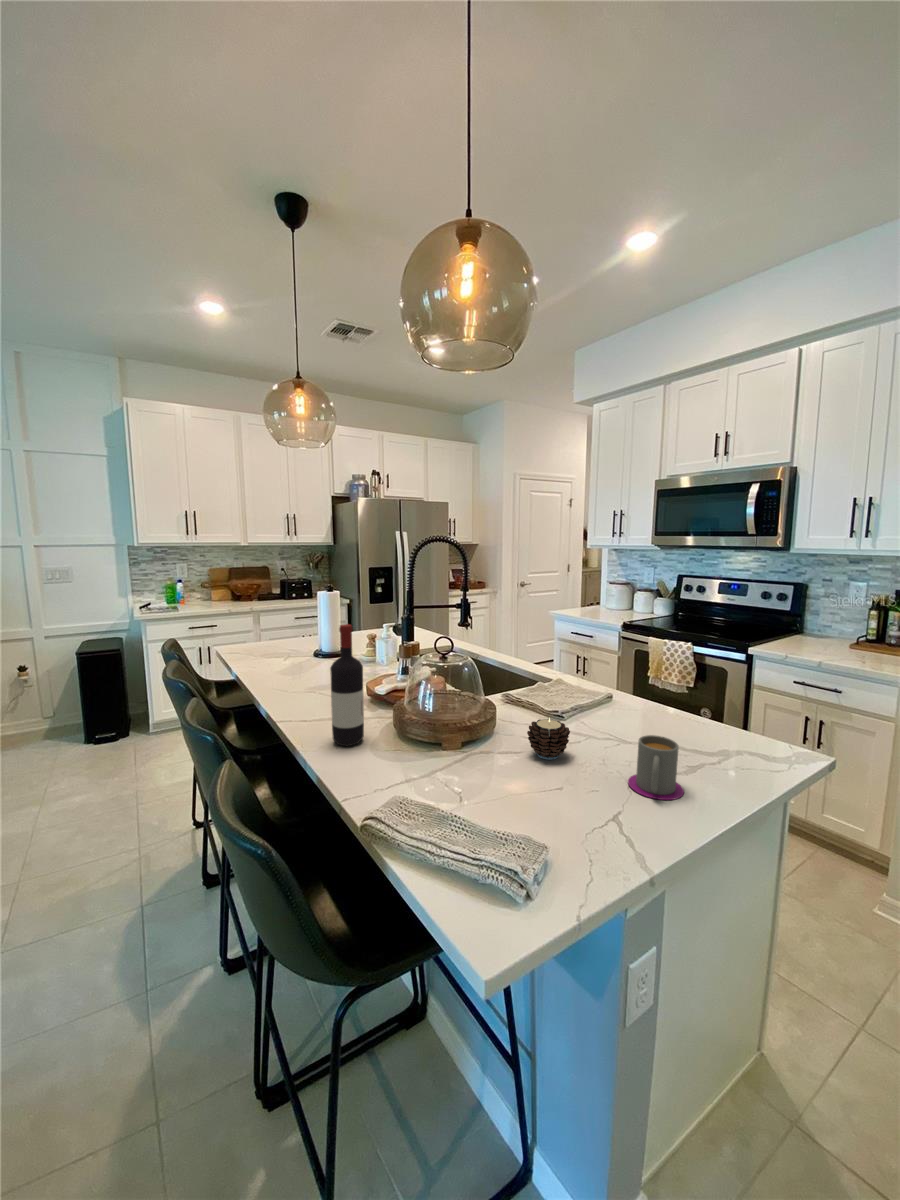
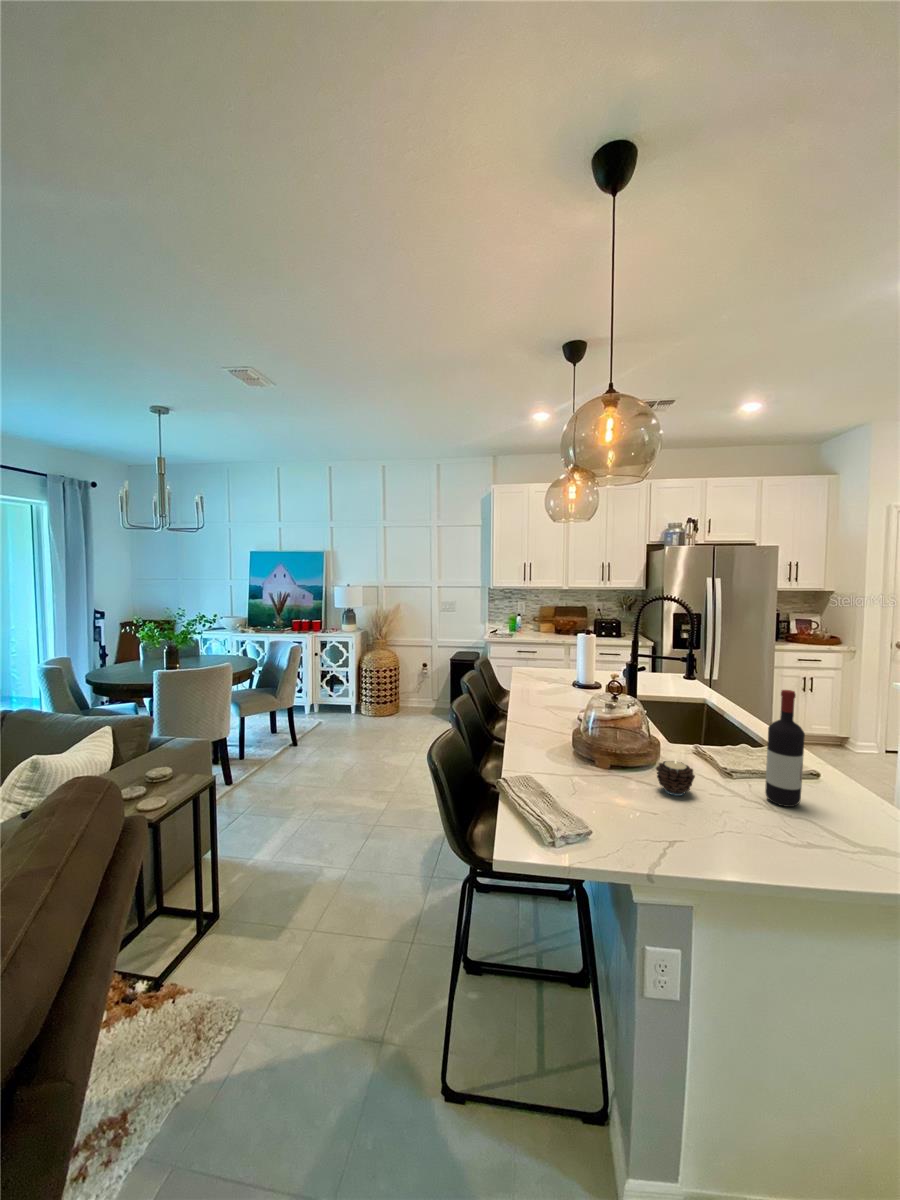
wine bottle: present [330,624,364,746] -> present [765,690,805,807]
mug: present [628,735,684,800] -> none [714,791,767,850]

